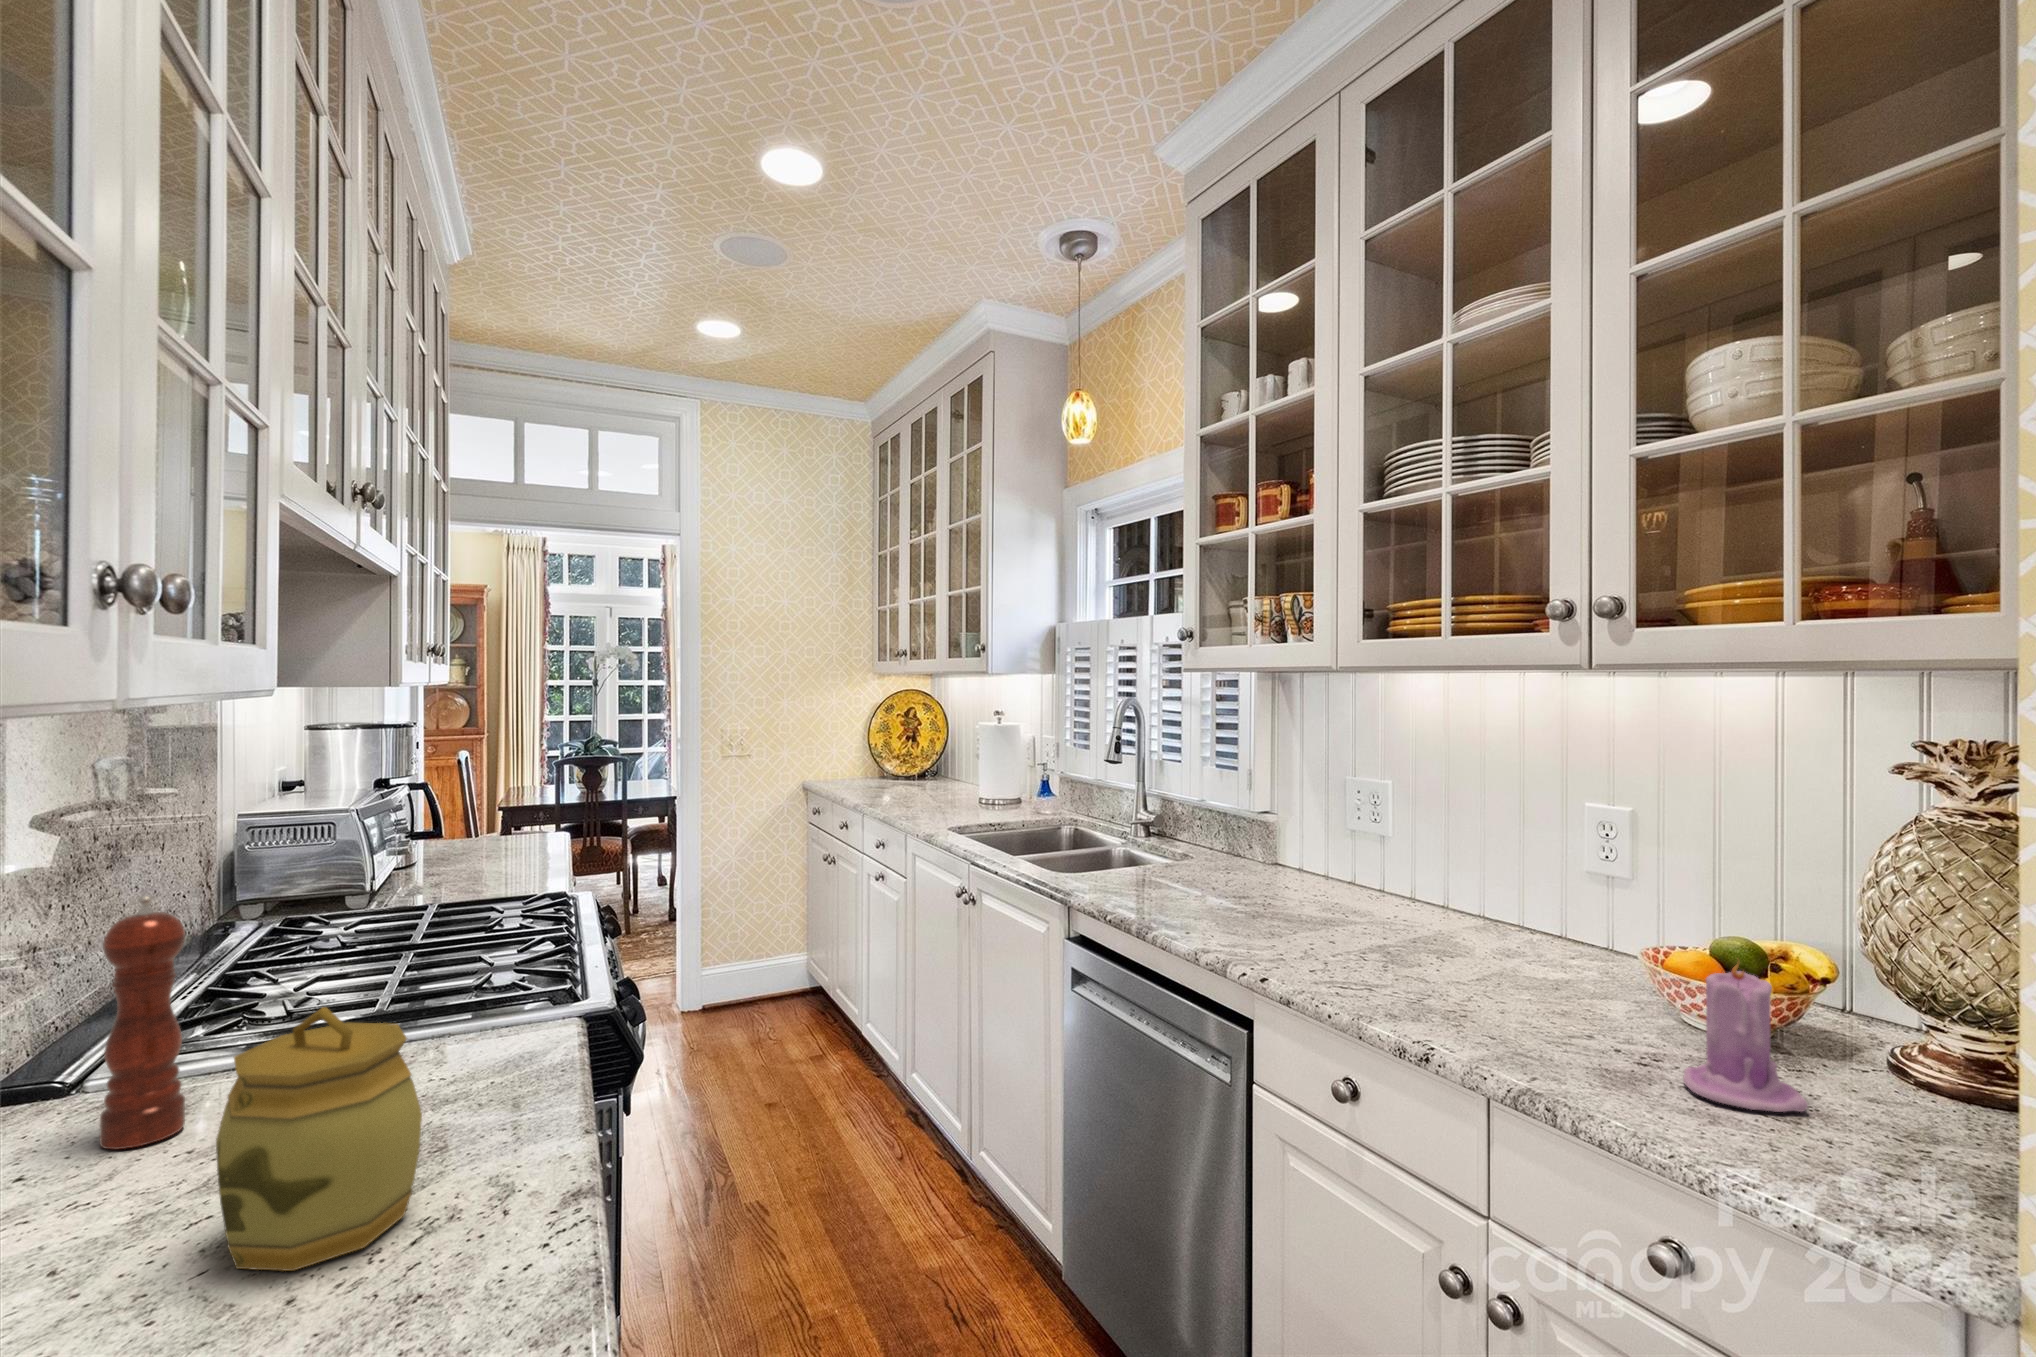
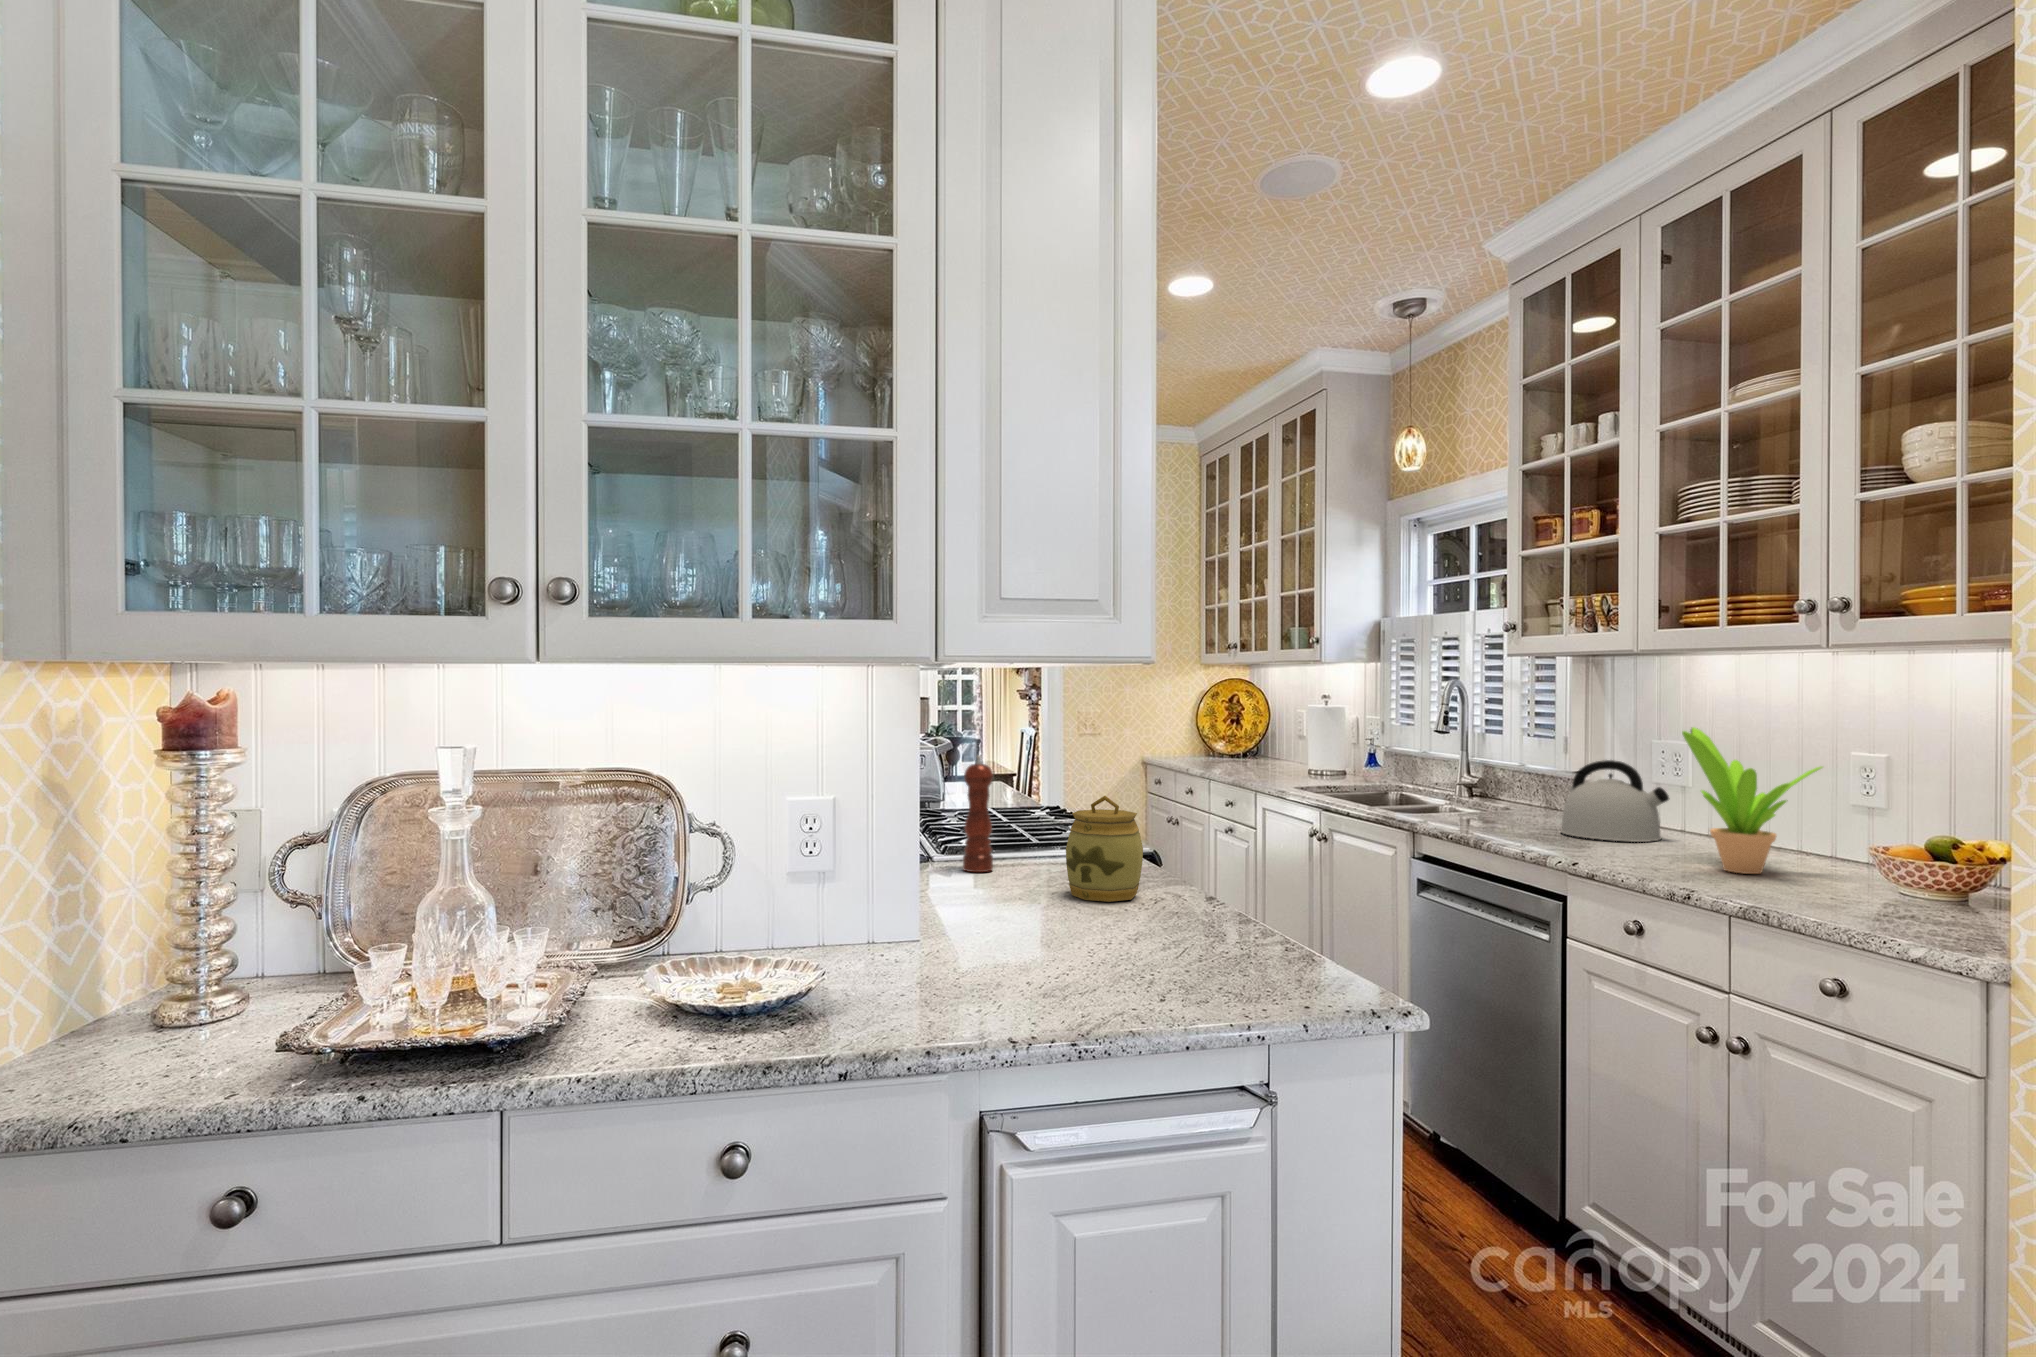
potted plant: none [1404,774,1575,988] -> present [1682,727,1822,874]
kettle: none [1244,808,1371,918] -> present [1561,760,1669,842]
candle: present [1683,961,1808,1112] -> none [1871,829,1954,922]

